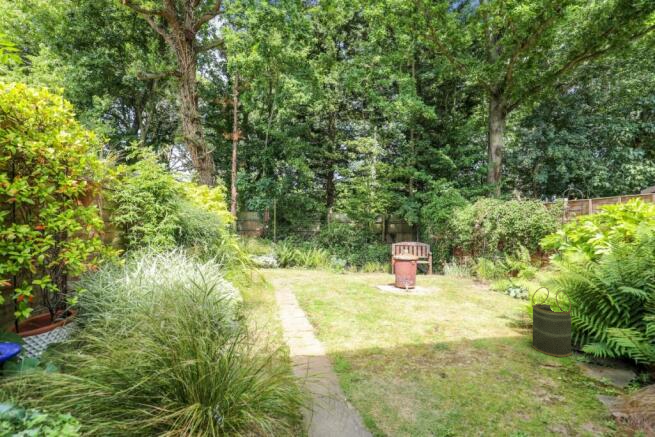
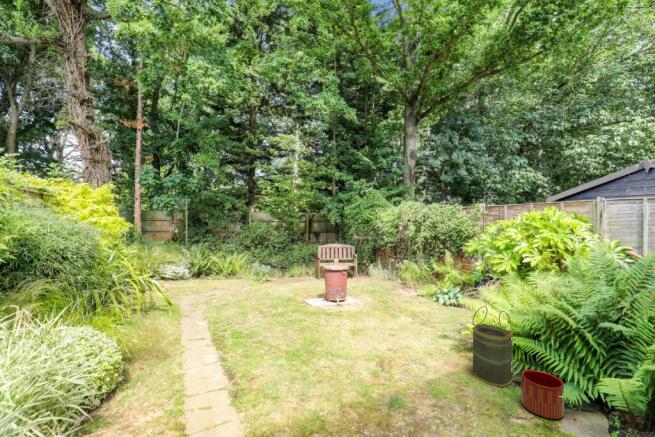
planter: none [573,340,613,379] -> present [521,370,564,419]

